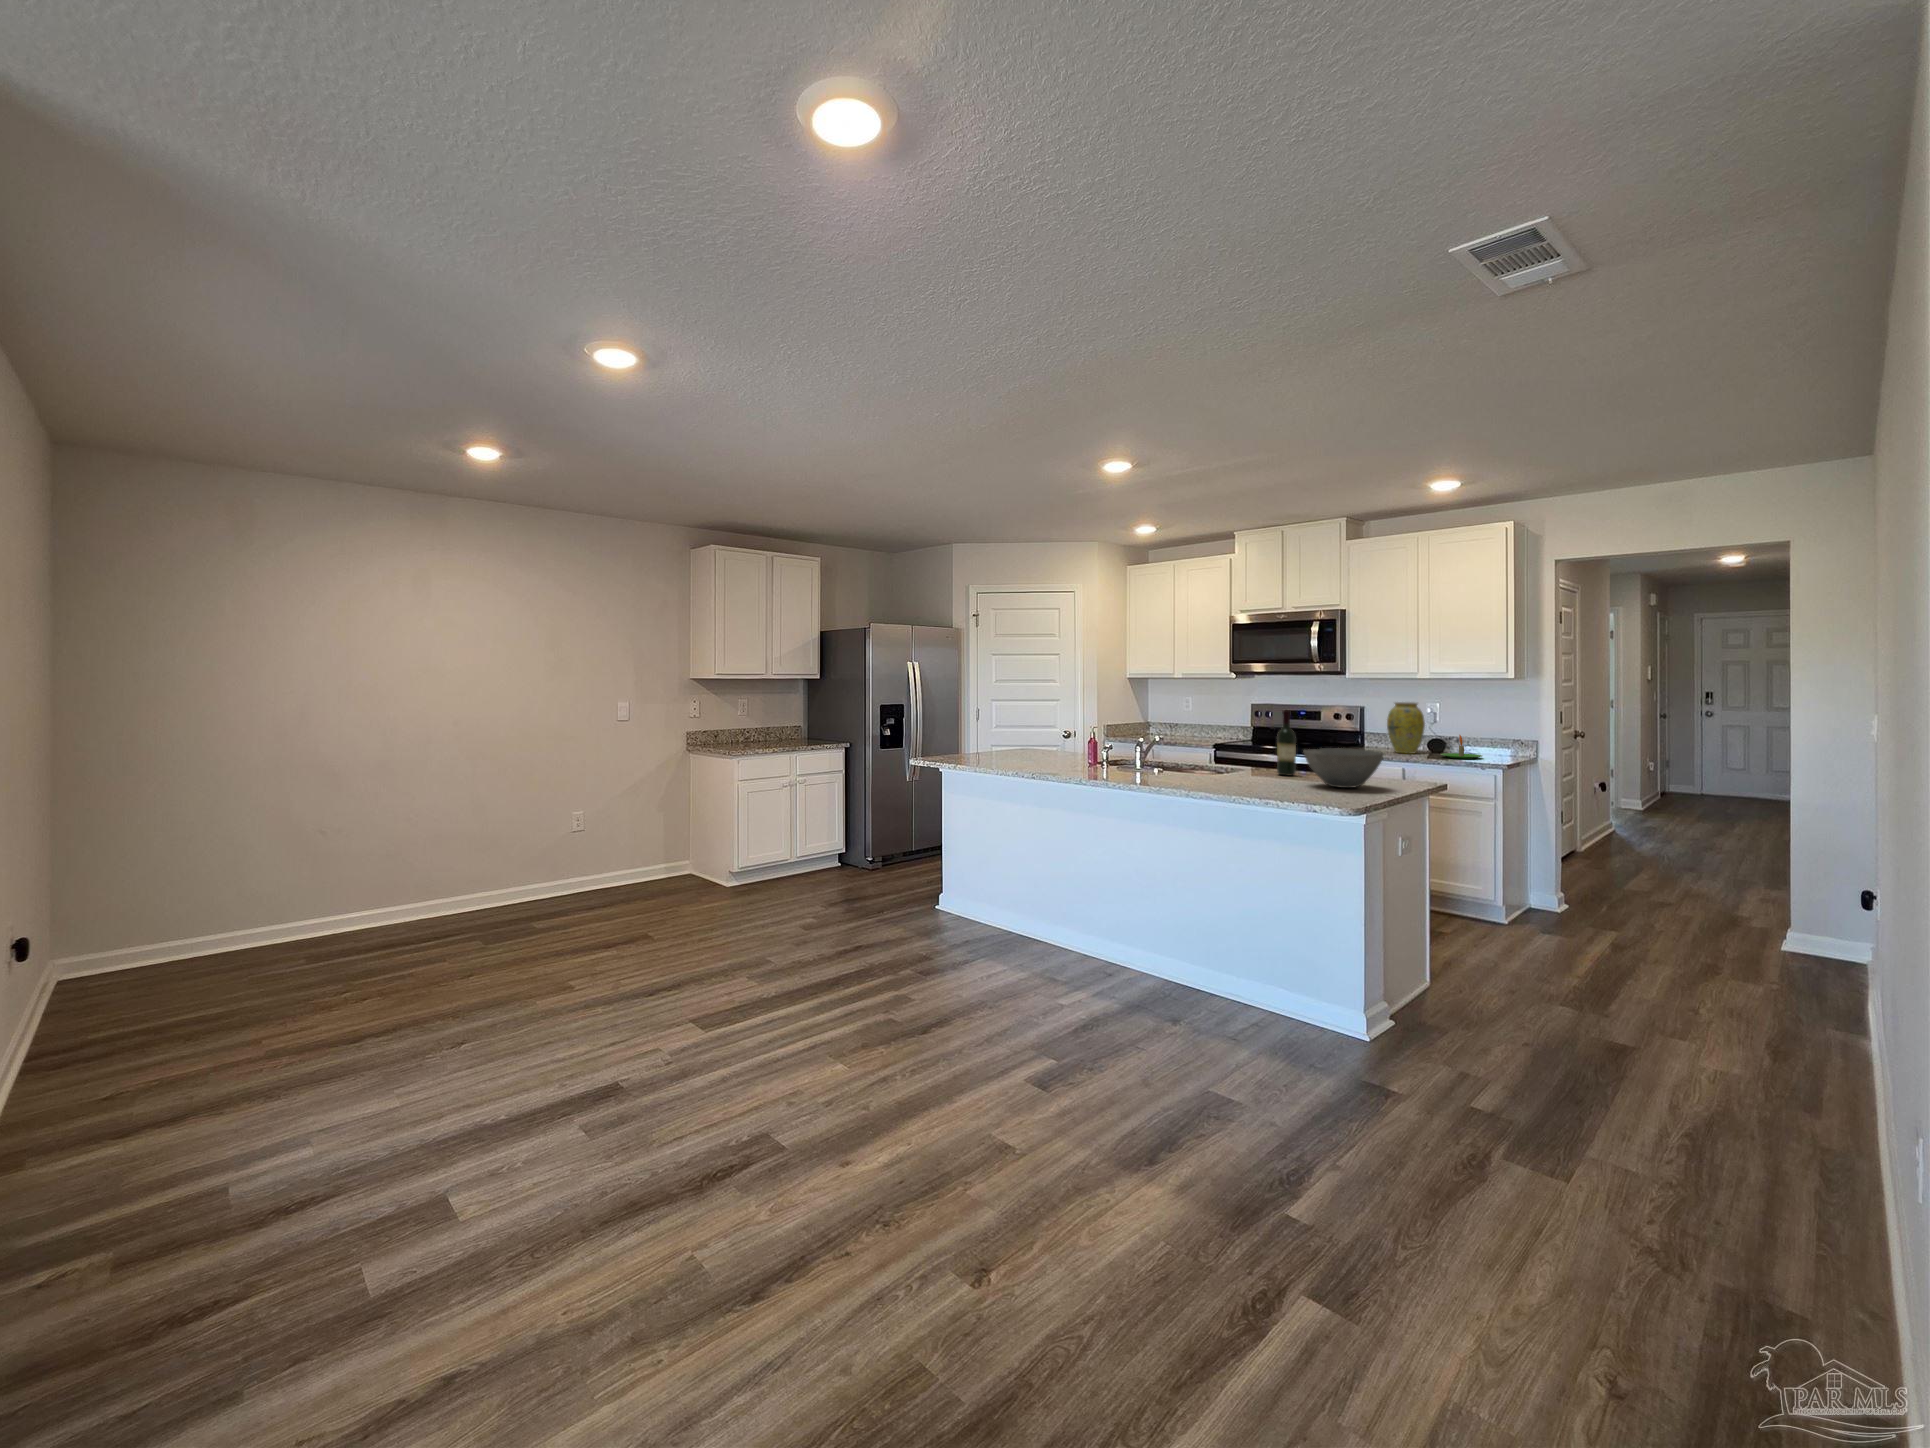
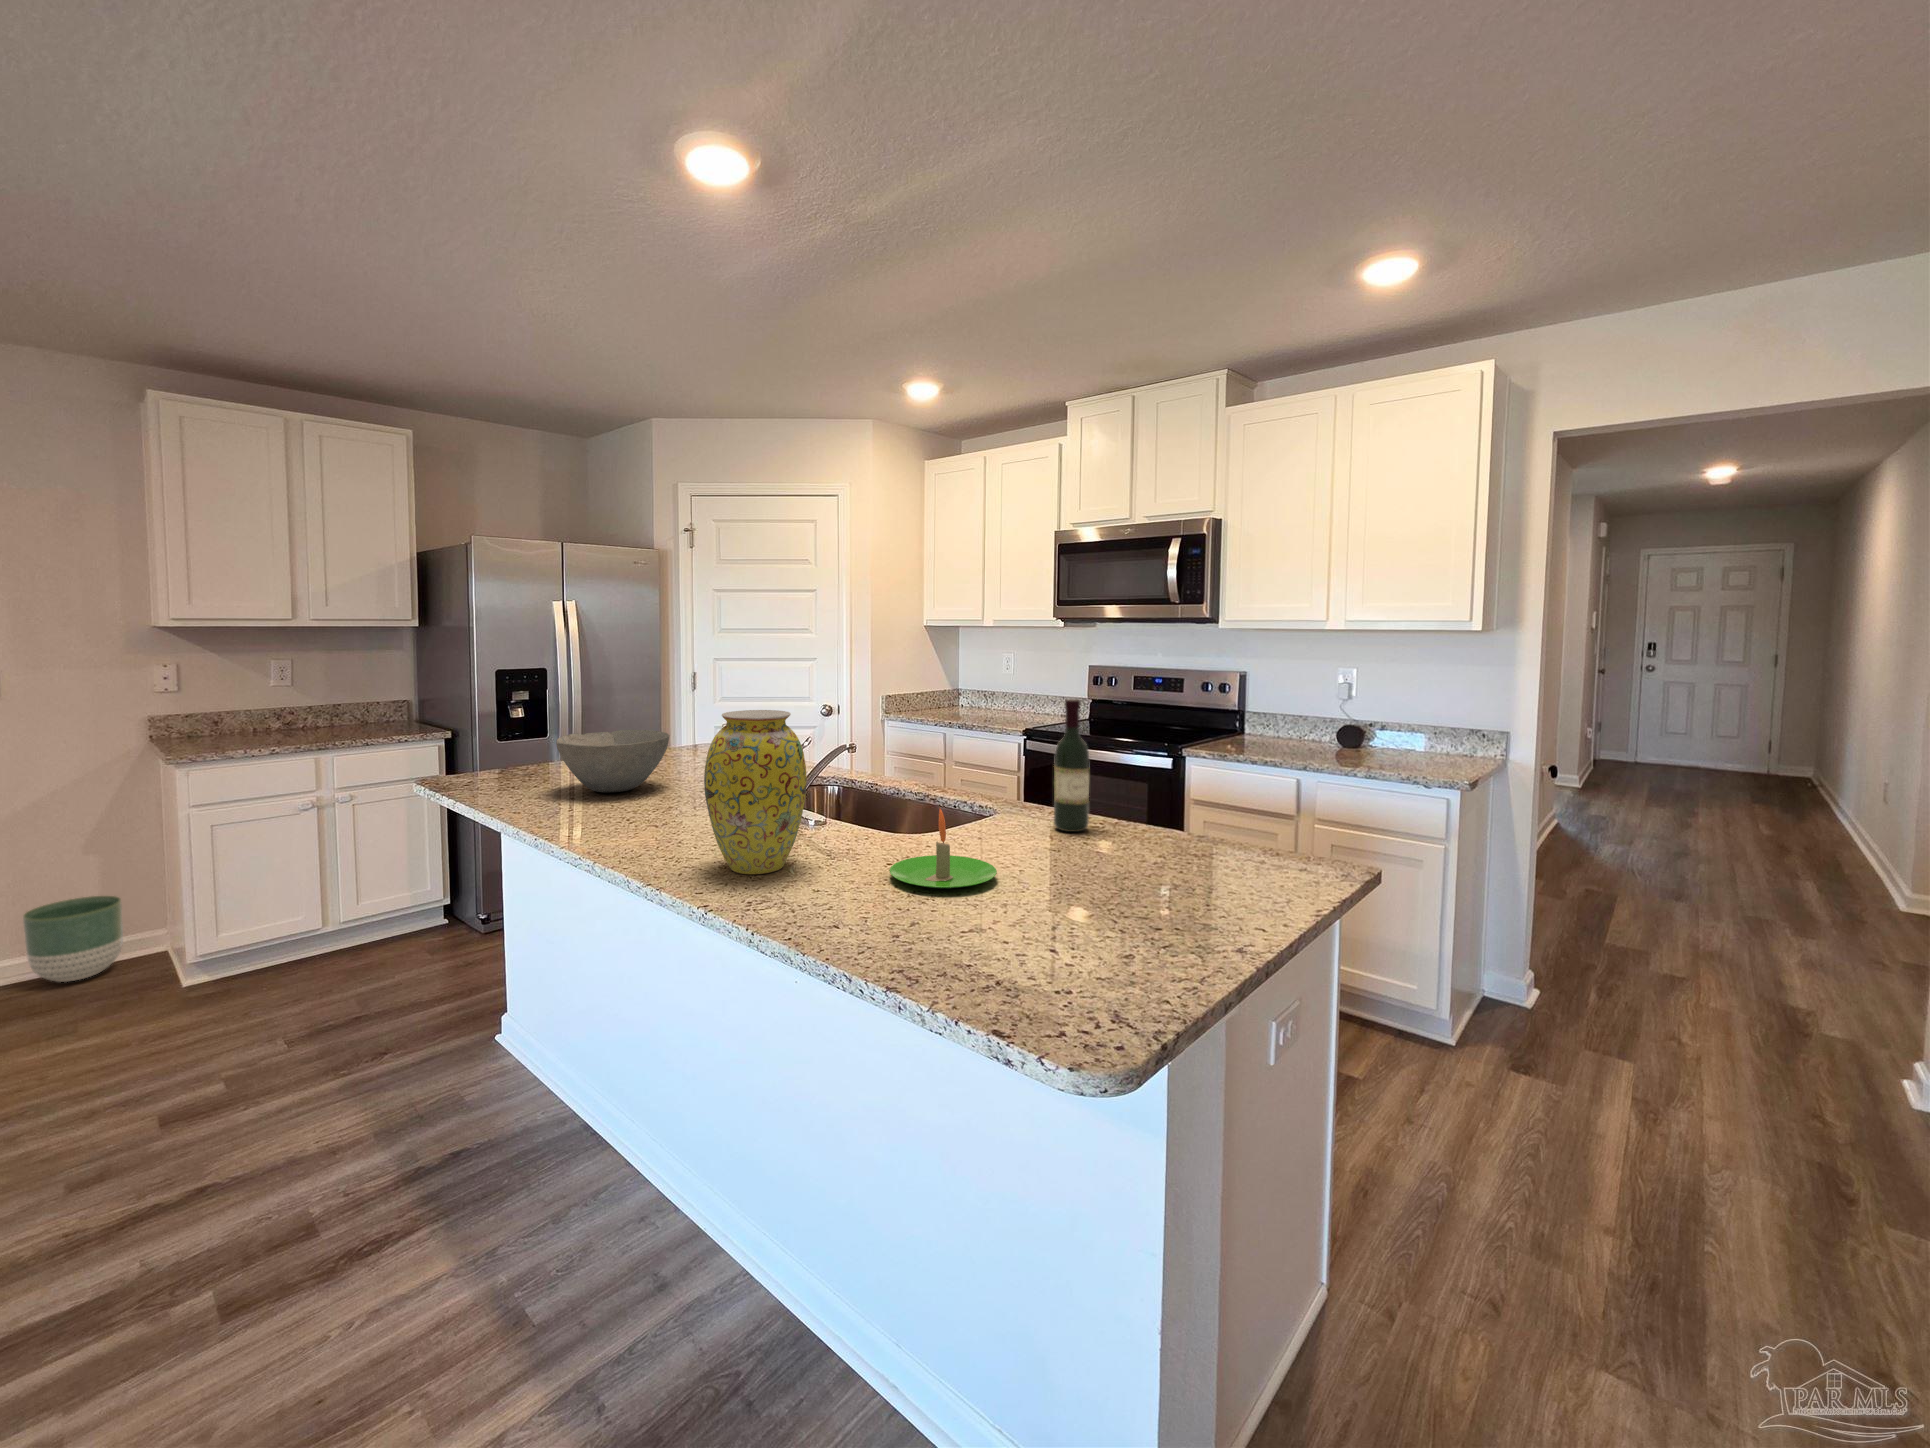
vase: present [1387,702,1425,754] -> present [704,710,807,874]
candle: present [1441,735,1482,759] -> present [890,809,997,889]
bowl: present [1303,748,1384,788] -> present [556,730,670,792]
planter: none [634,837,676,884] -> present [23,896,123,982]

